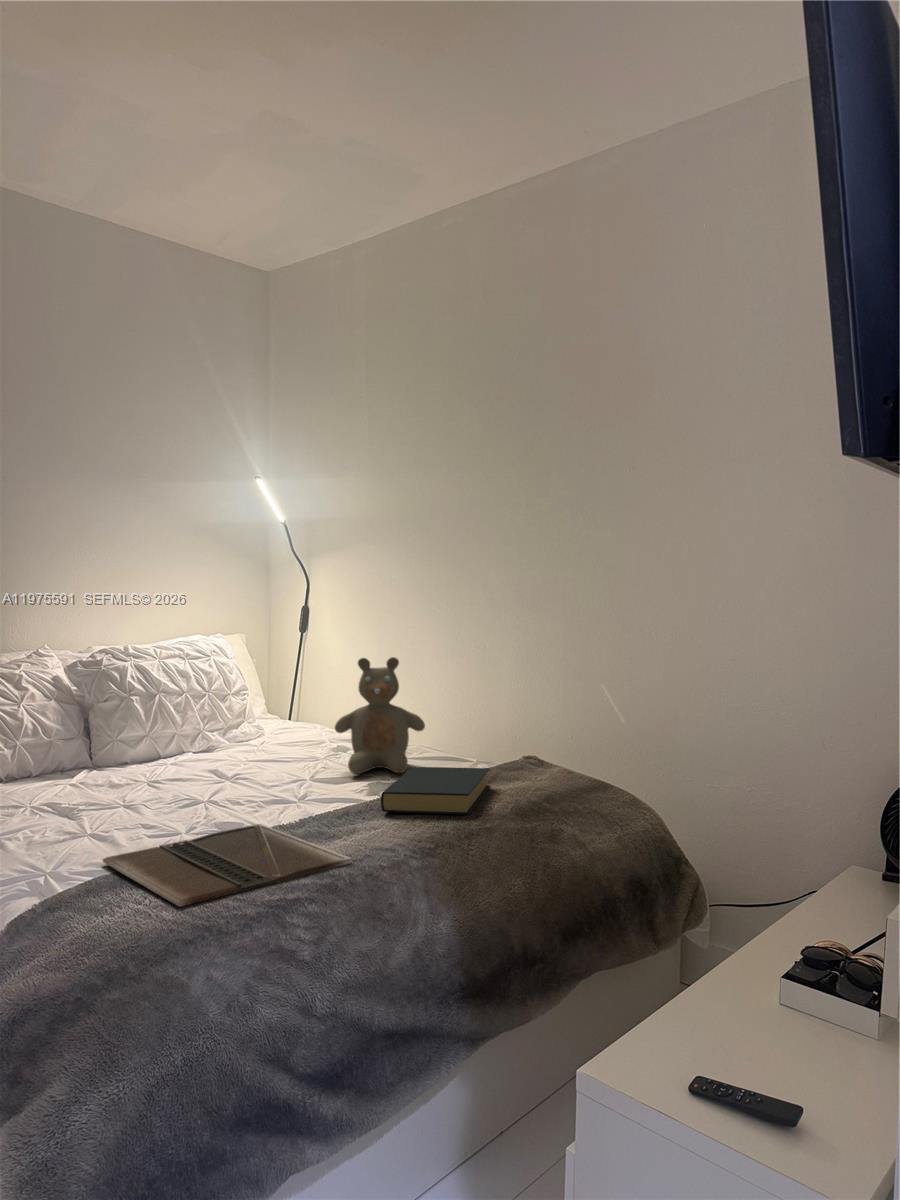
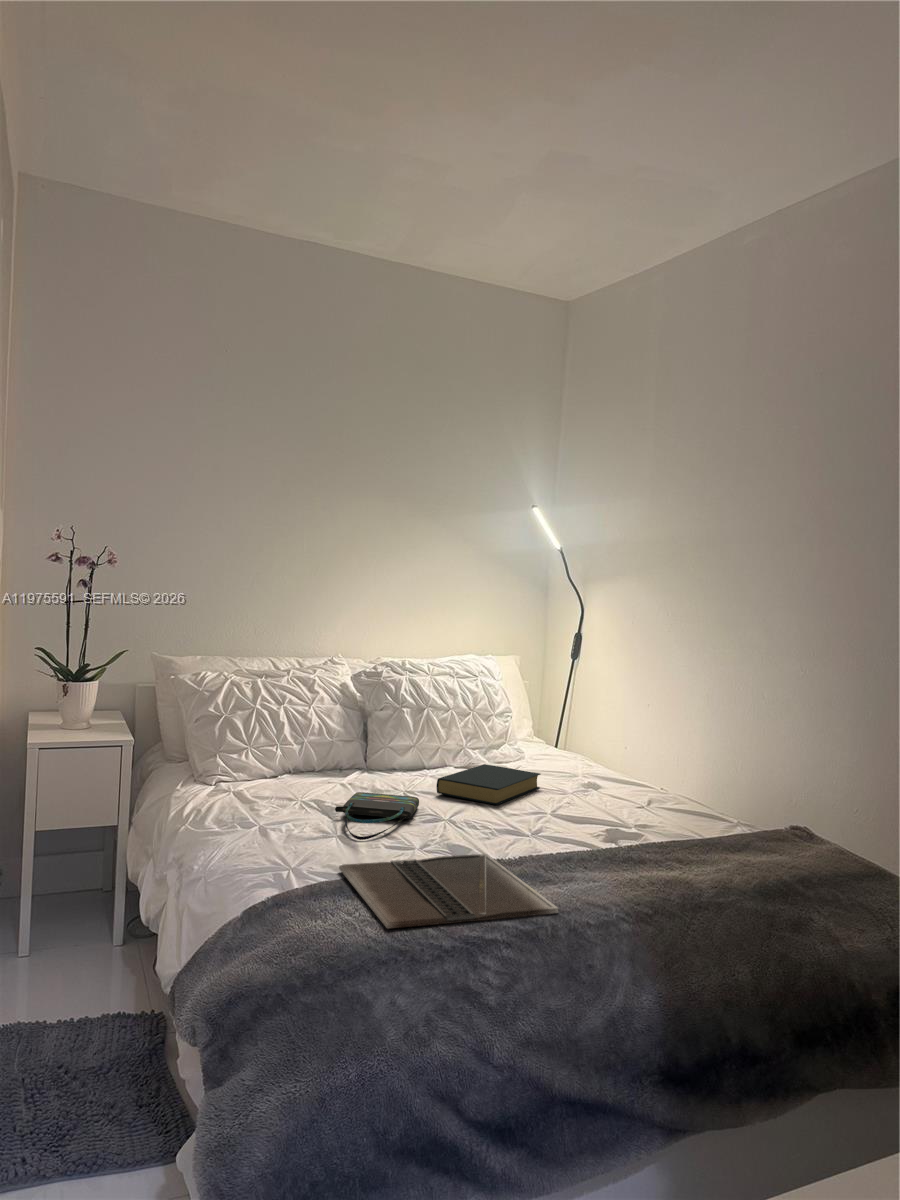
teddy bear: present [335,657,425,774] -> none [581,700,671,820]
hardback book: present [381,767,490,815] -> present [436,764,541,805]
tote bag: none [77,784,169,833] -> present [335,792,419,840]

